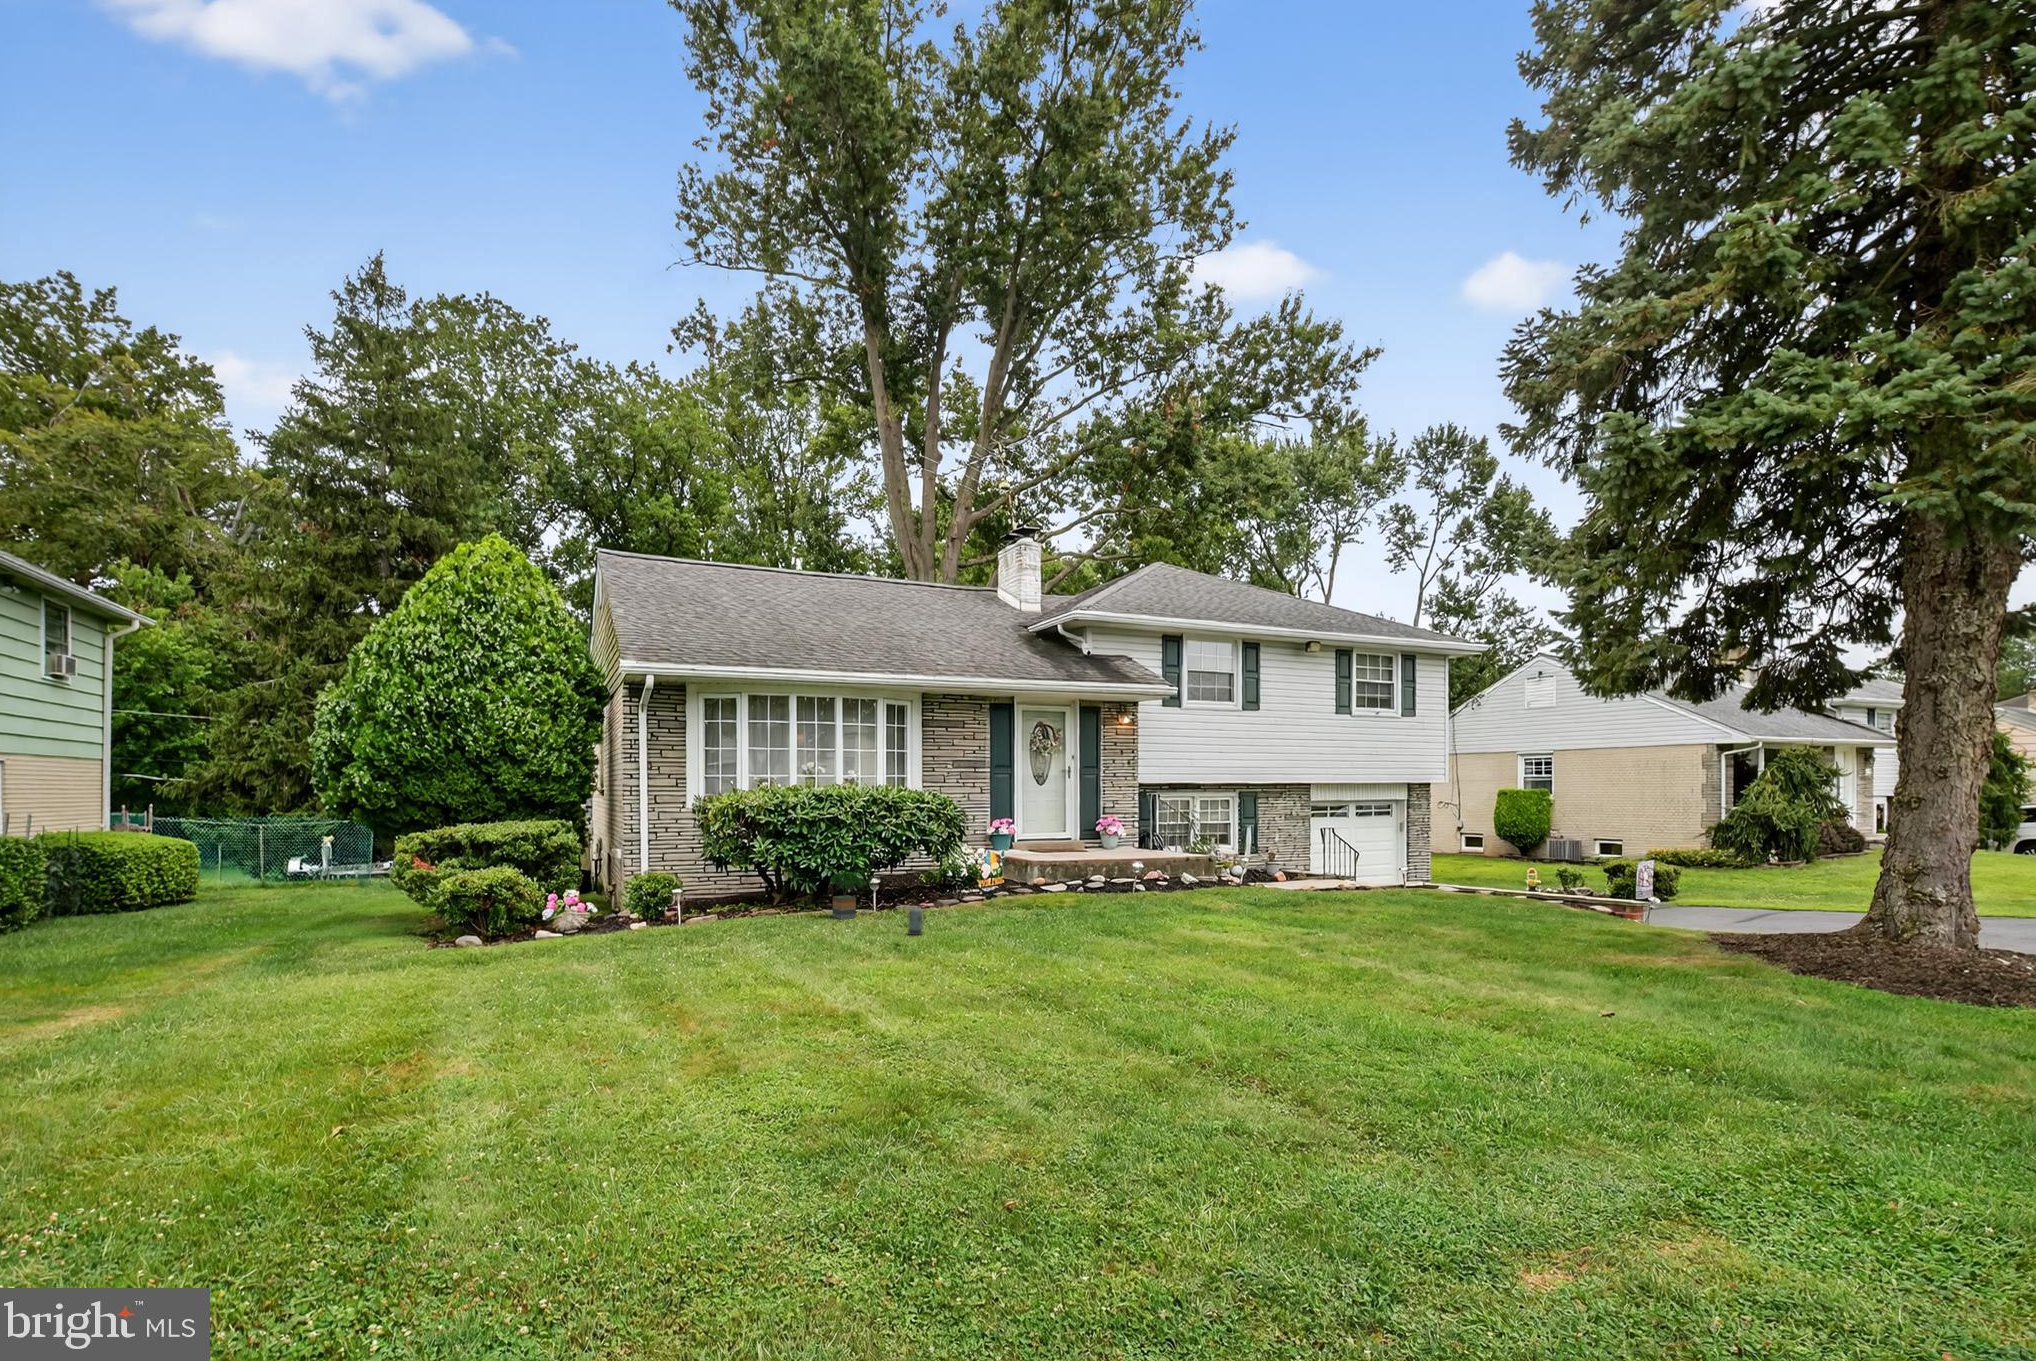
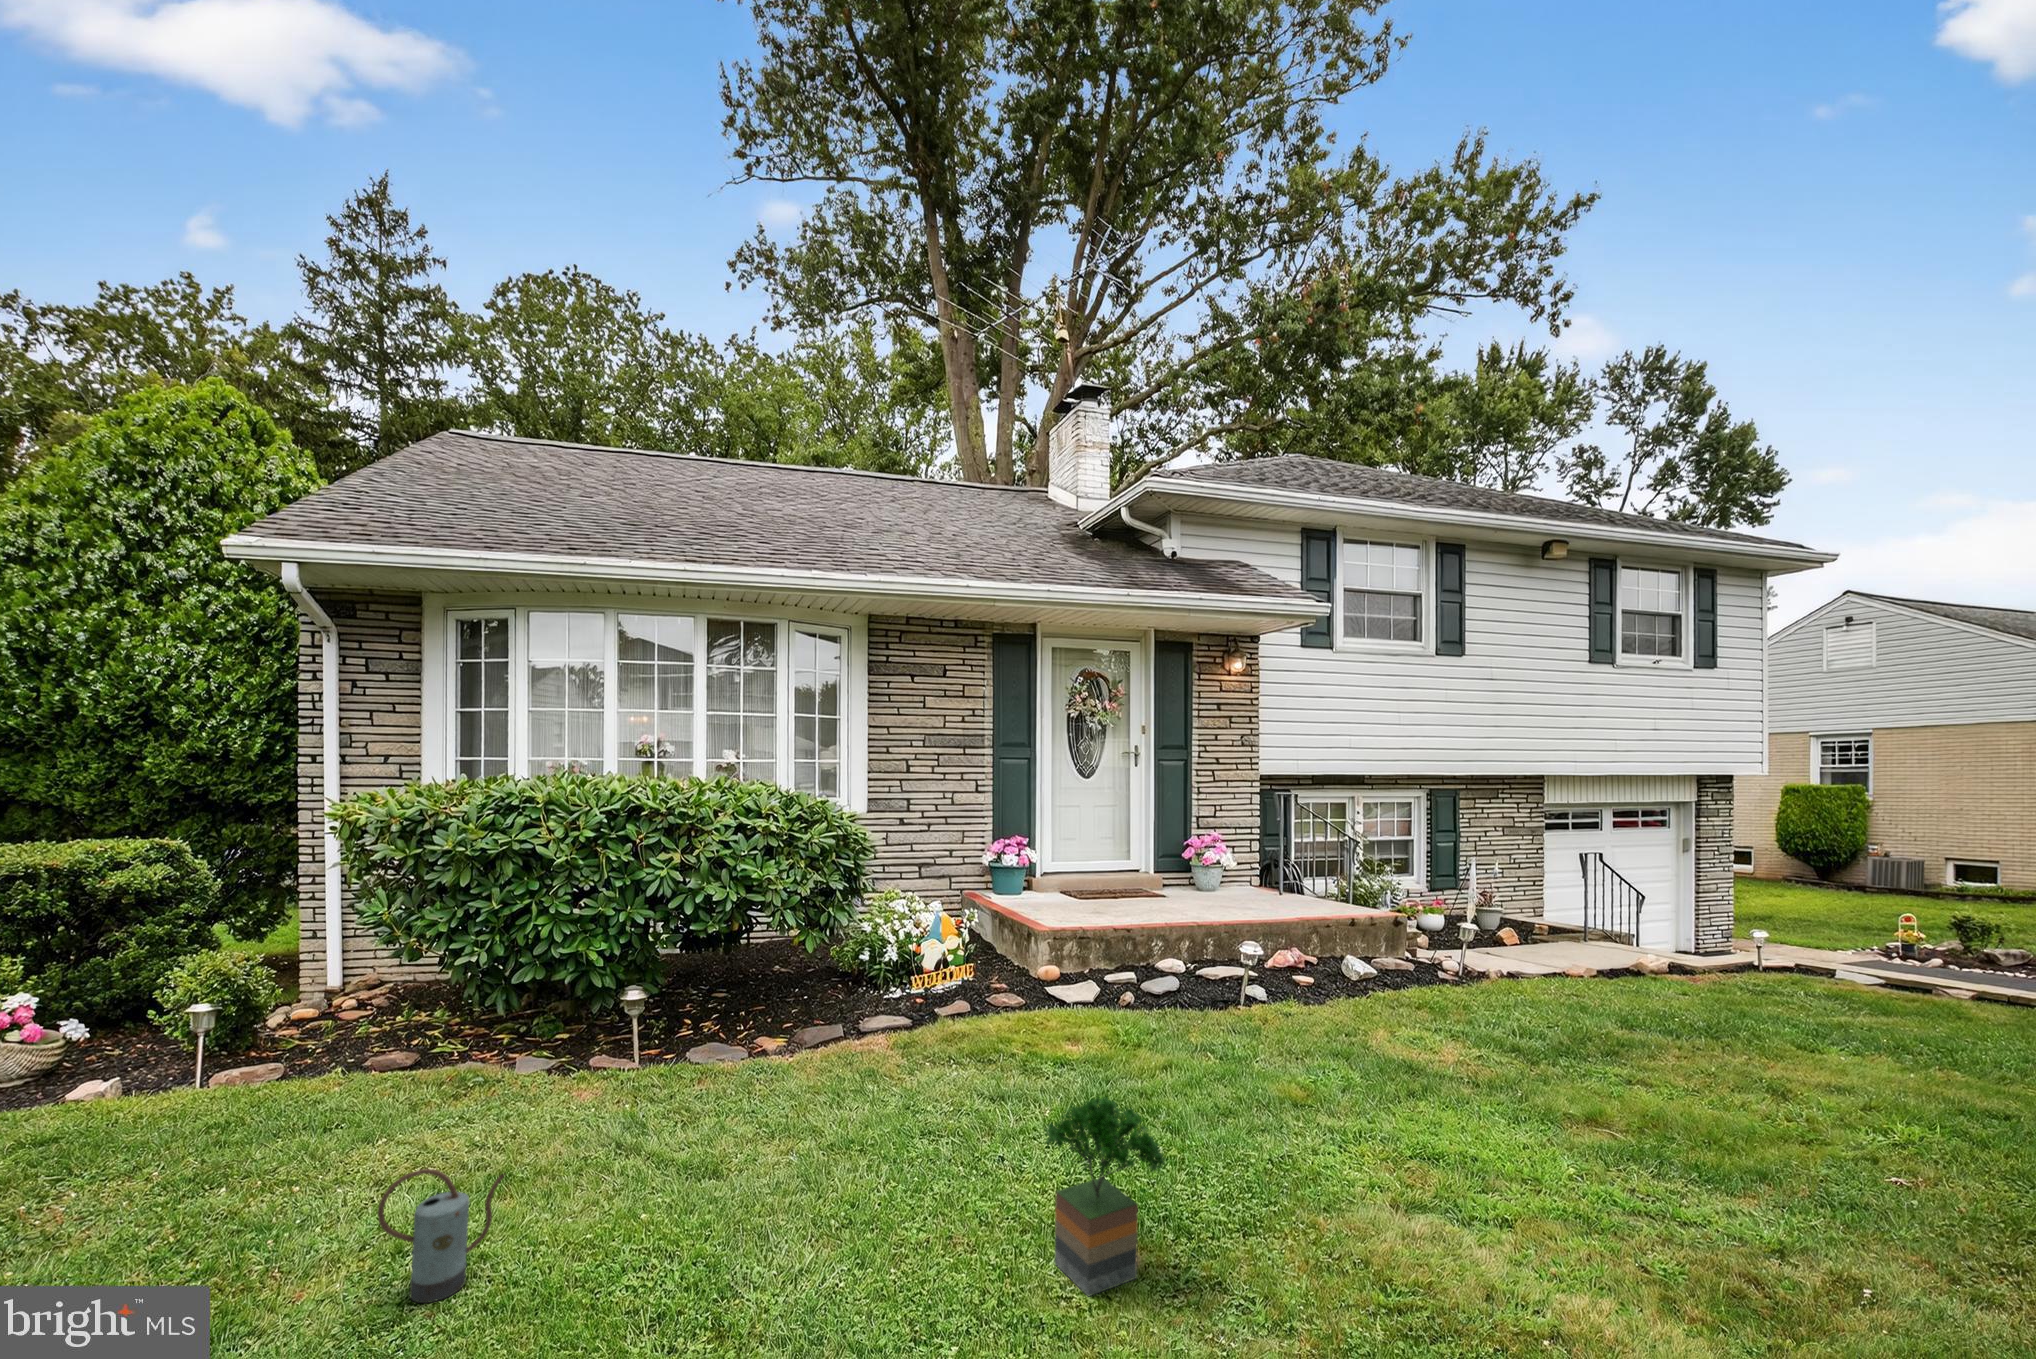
potted tree: present [831,872,863,919] -> present [1044,1097,1164,1296]

